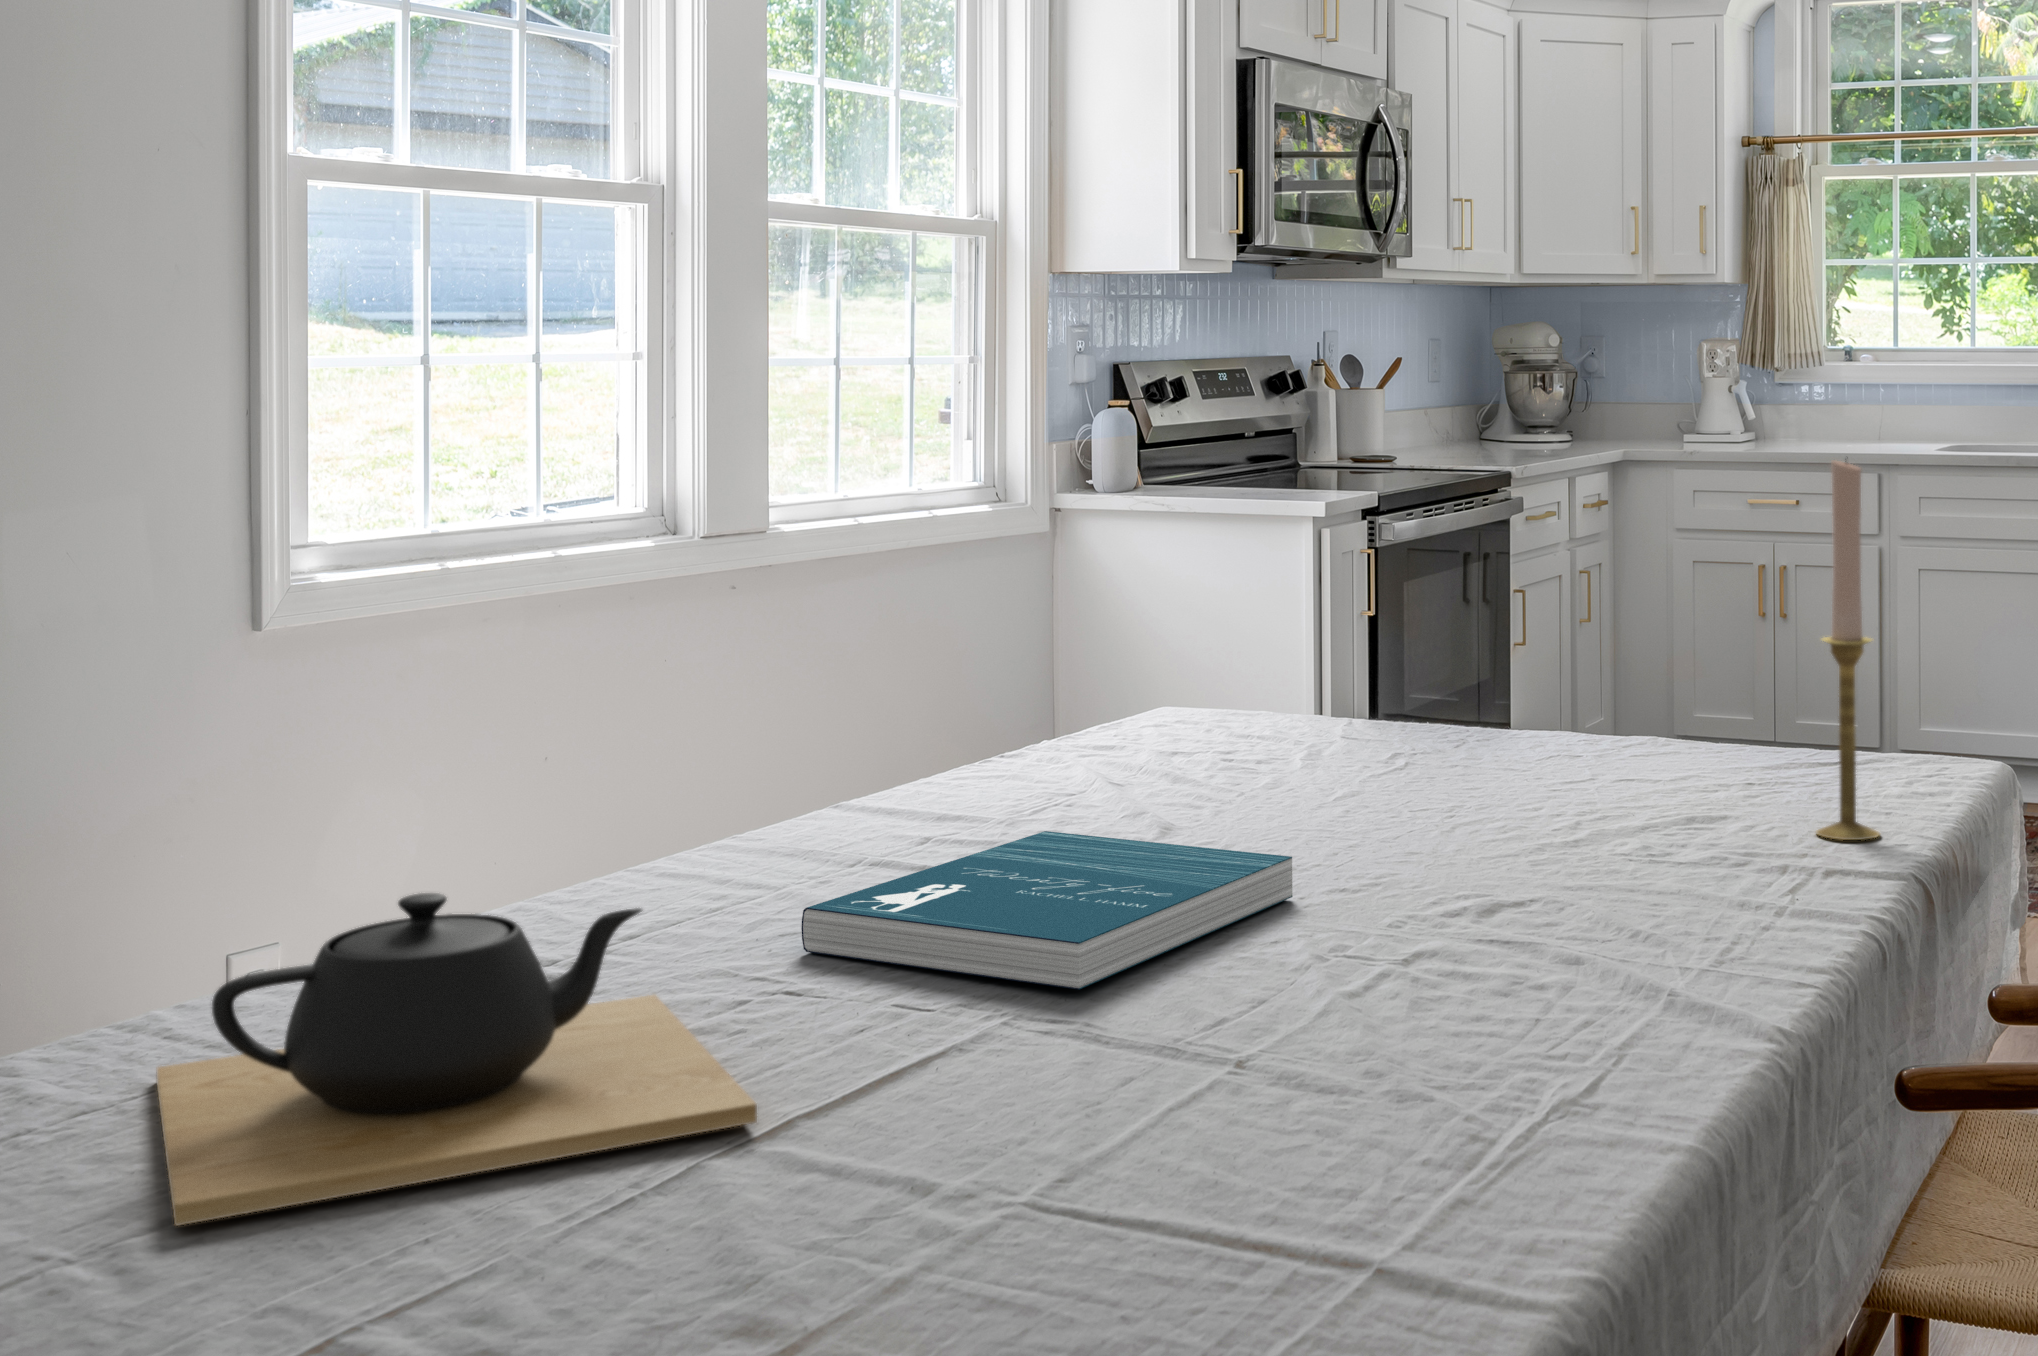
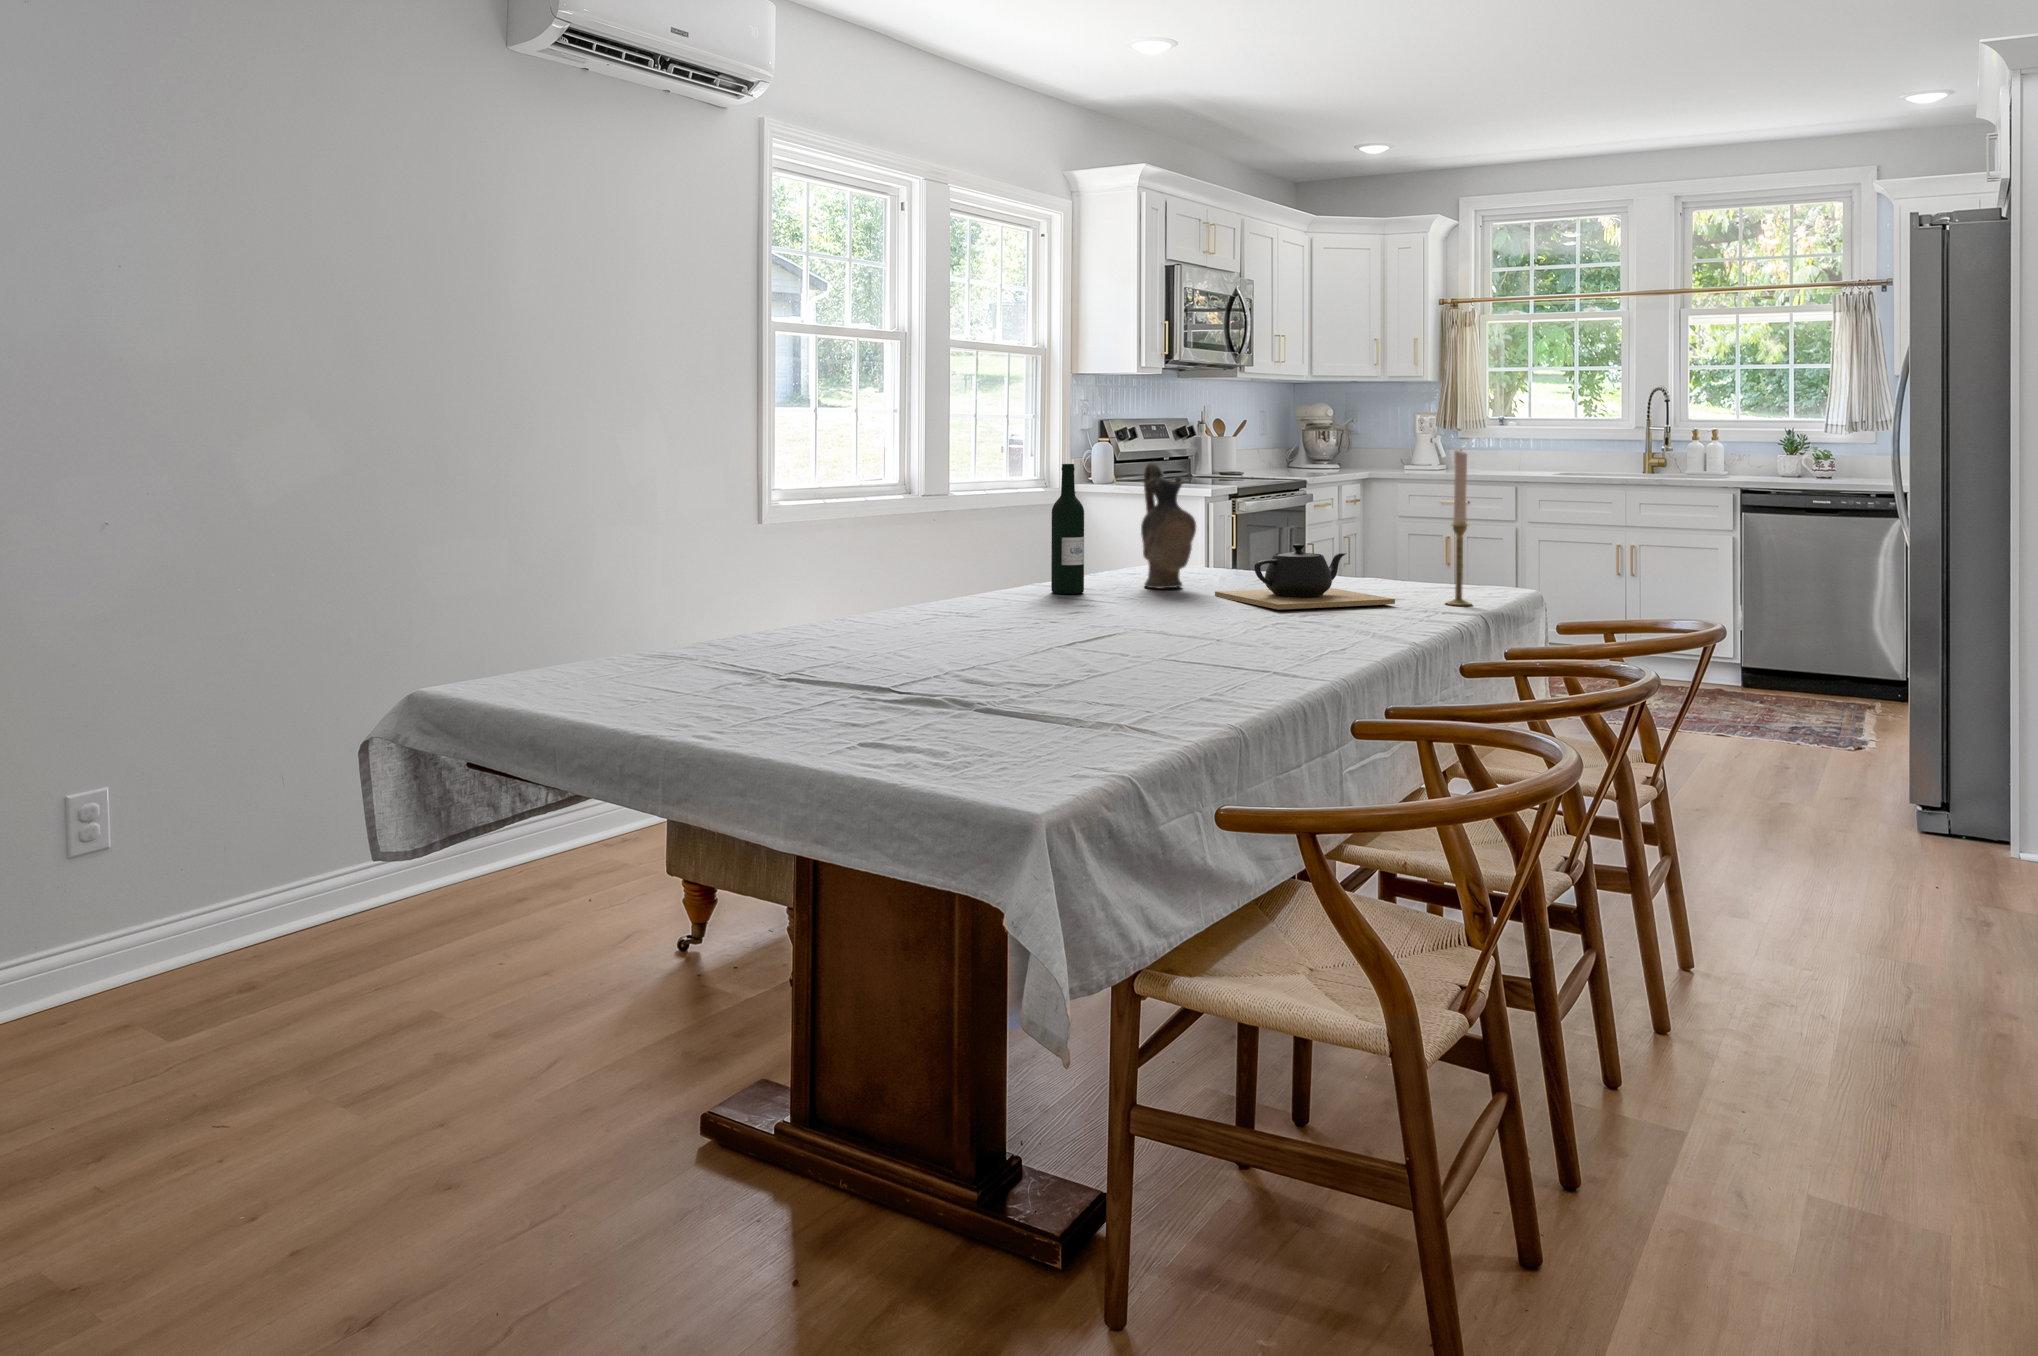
ceramic pitcher: none [1087,490,1223,808] -> present [1141,462,1196,589]
wine bottle: none [842,505,928,844] -> present [1051,464,1084,594]
book: present [801,831,1293,990] -> none [1059,588,1233,625]
teapot: present [156,893,757,1226] -> present [1215,544,1395,609]

